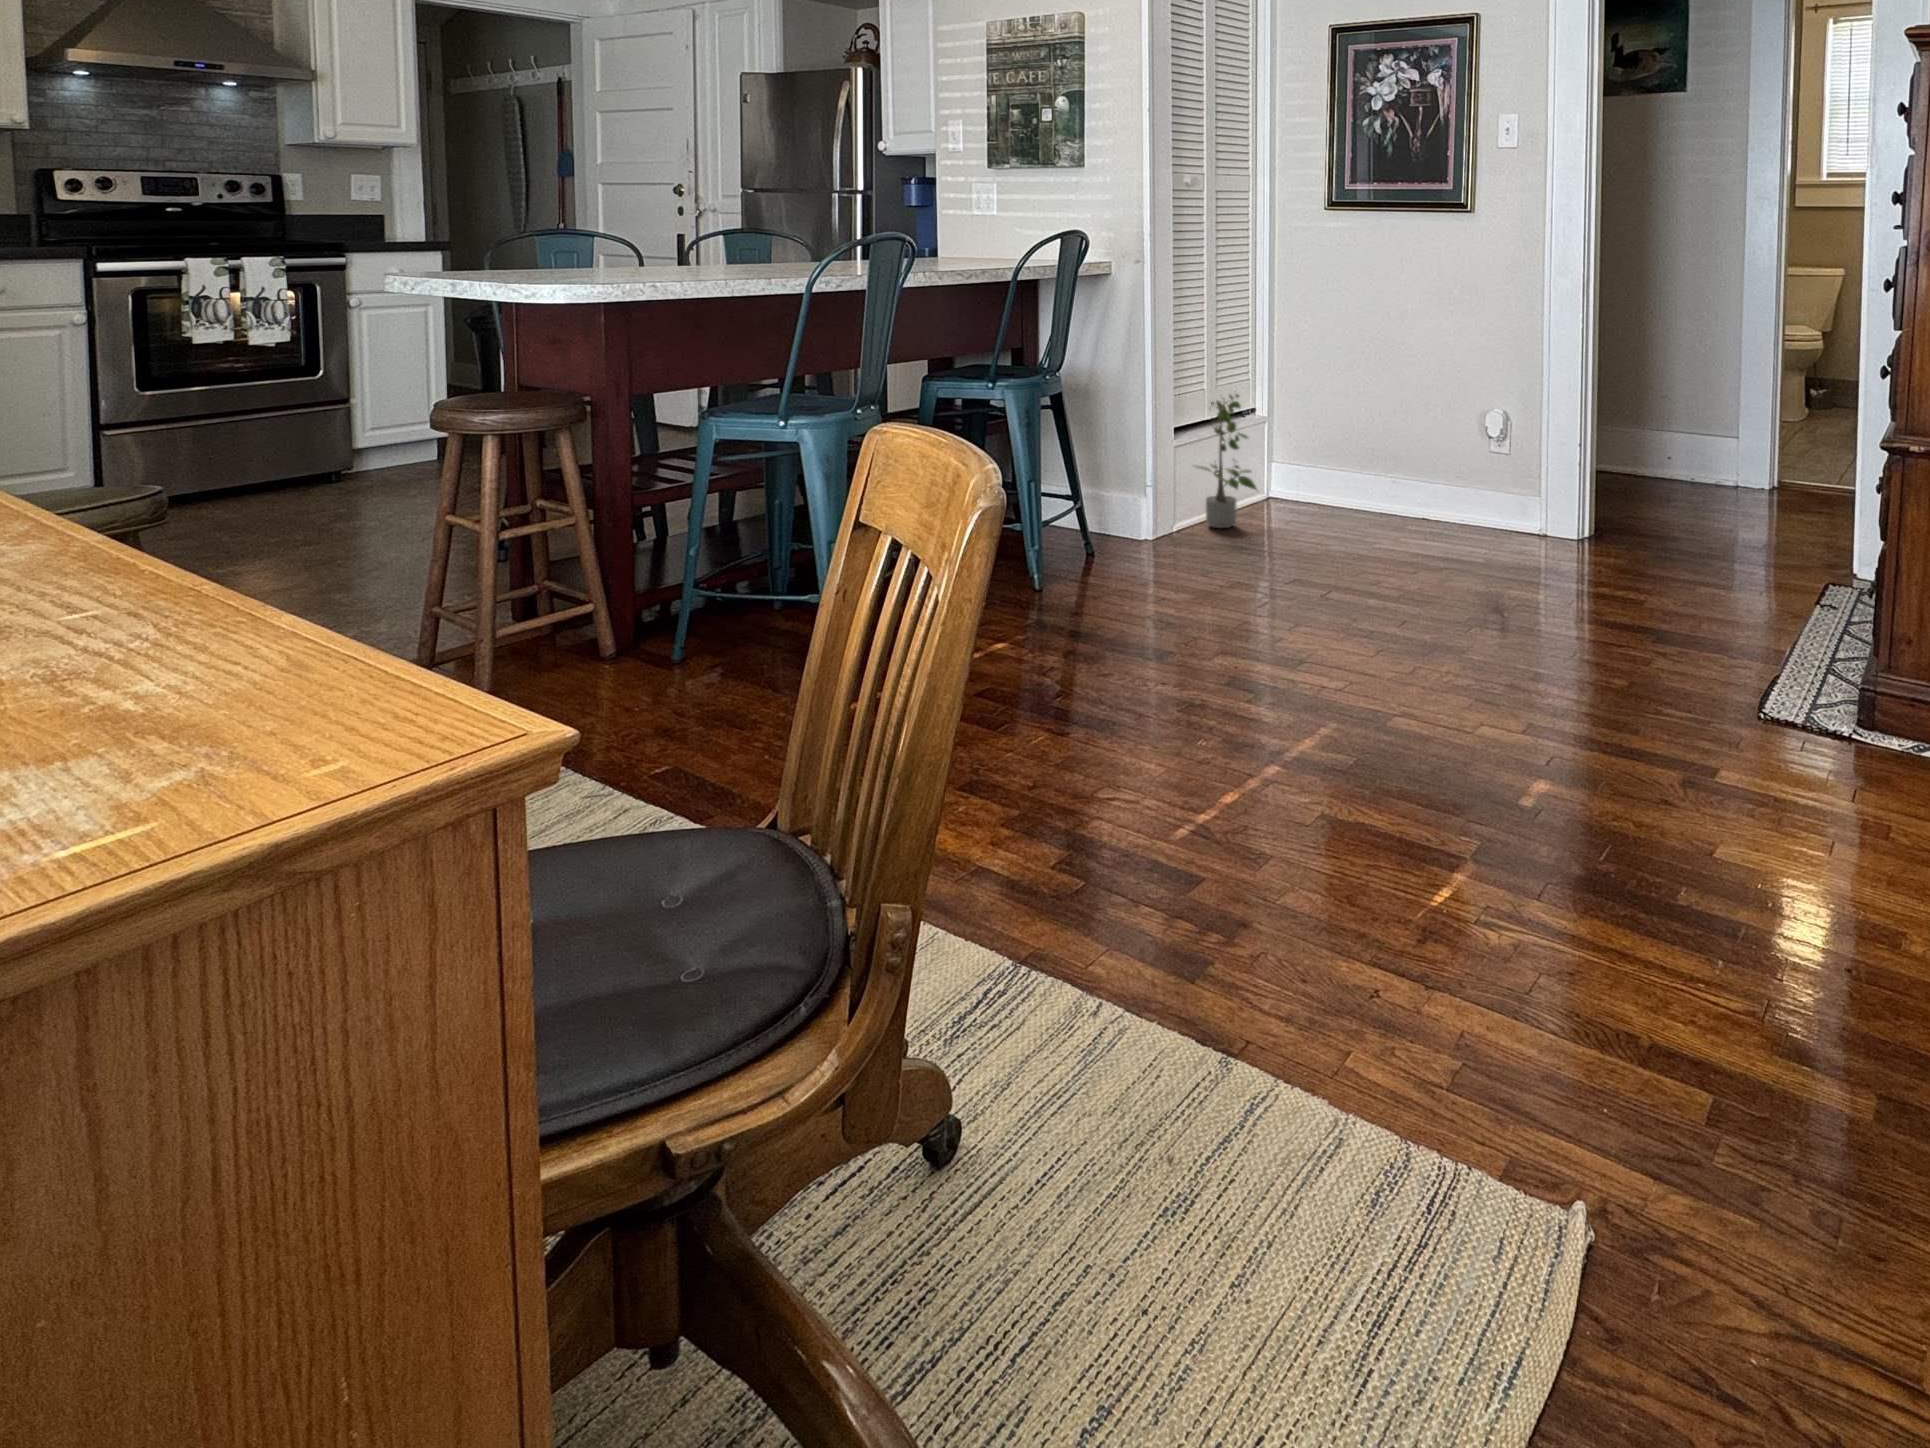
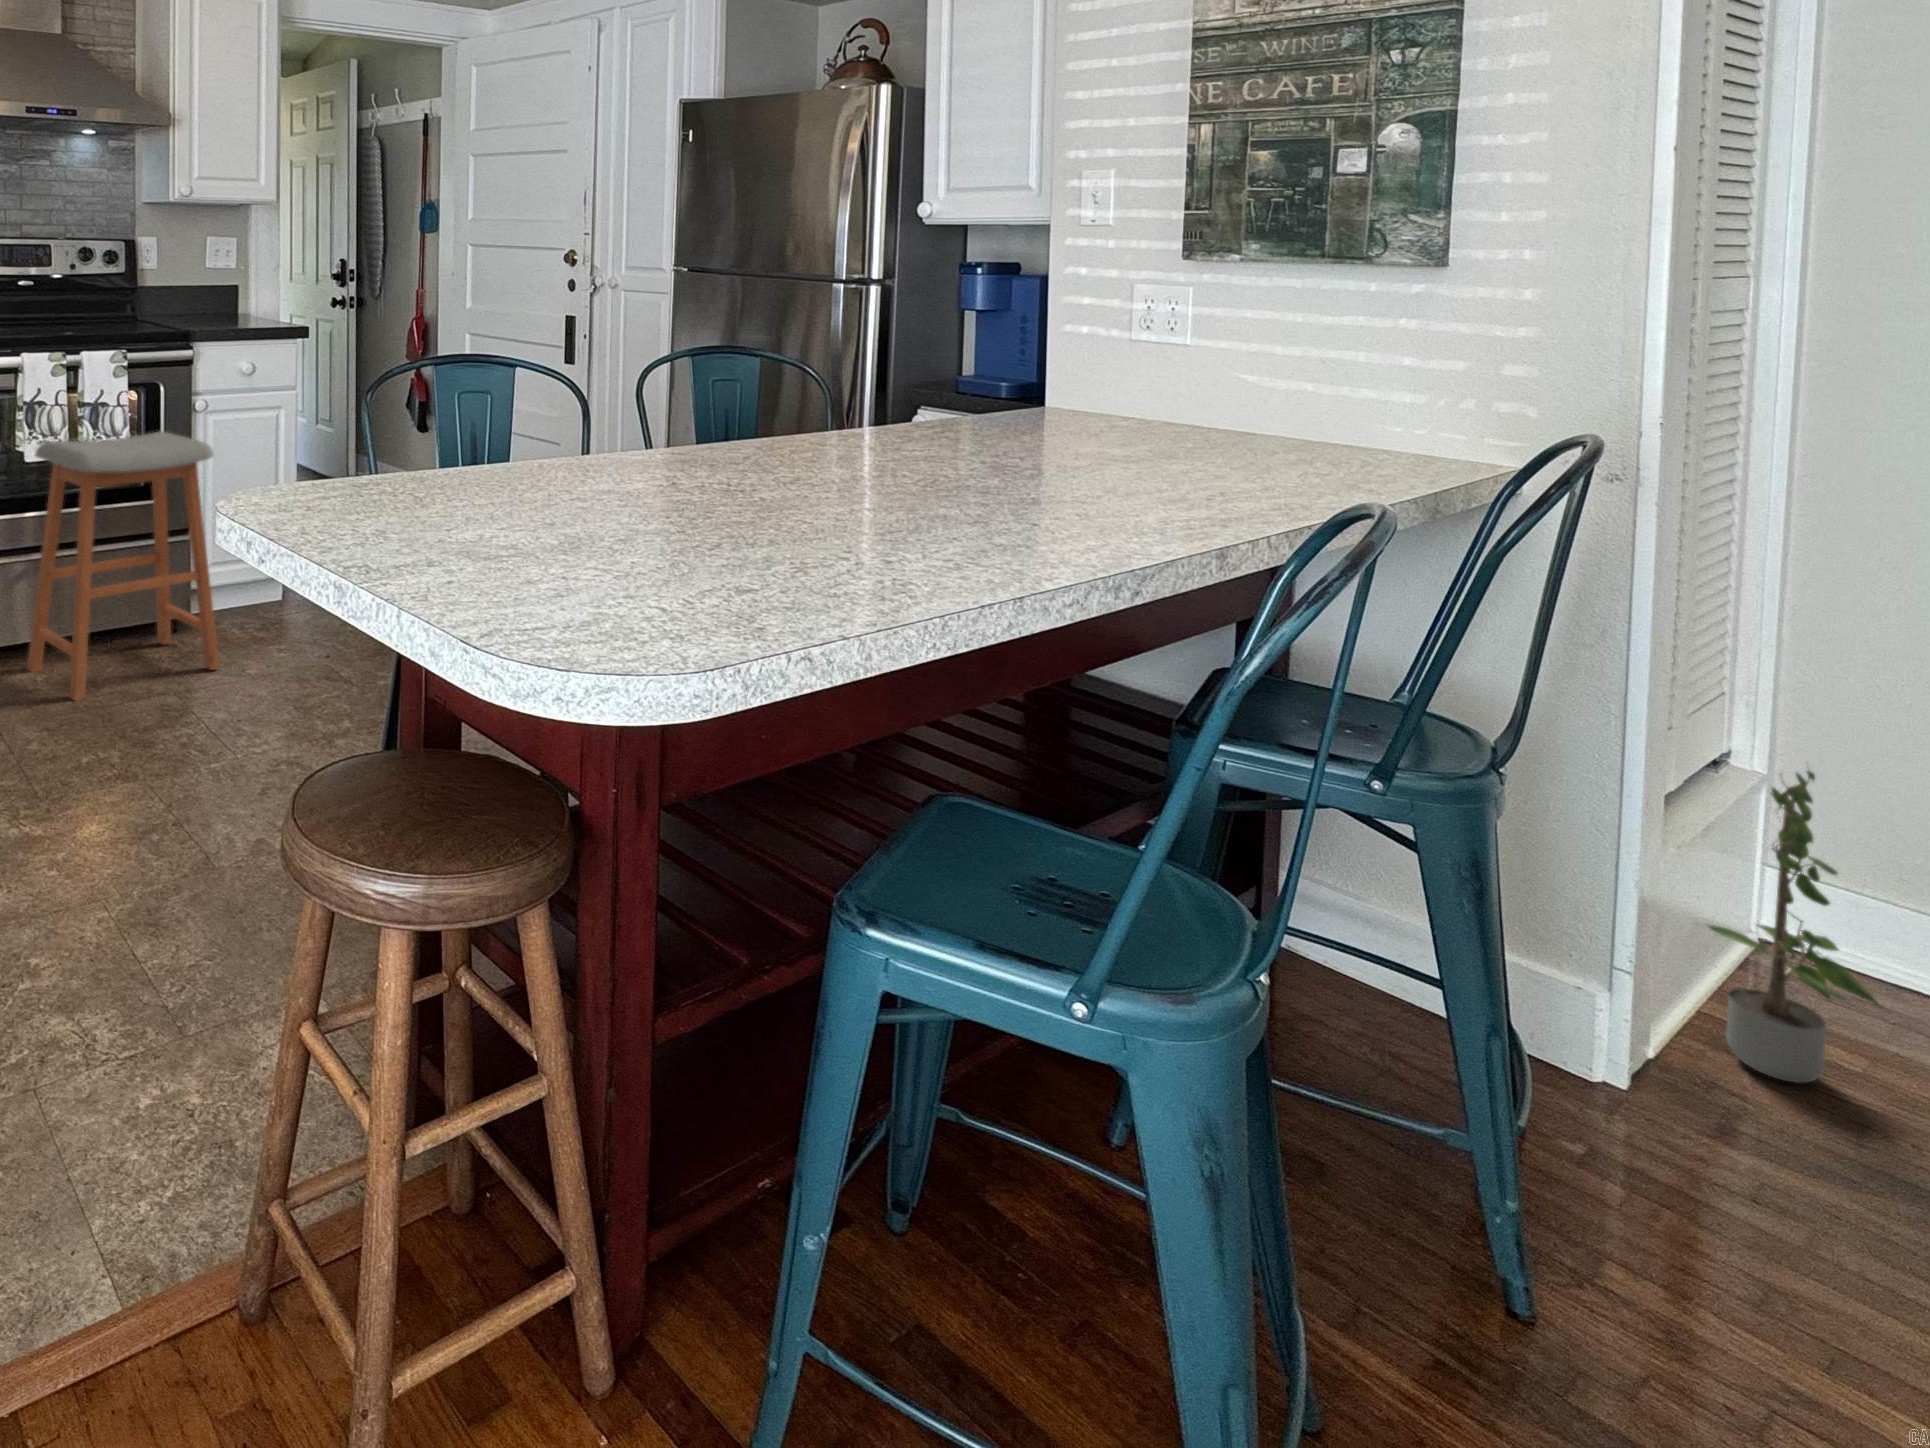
stool: none [203,320,385,520] -> present [27,432,220,701]

